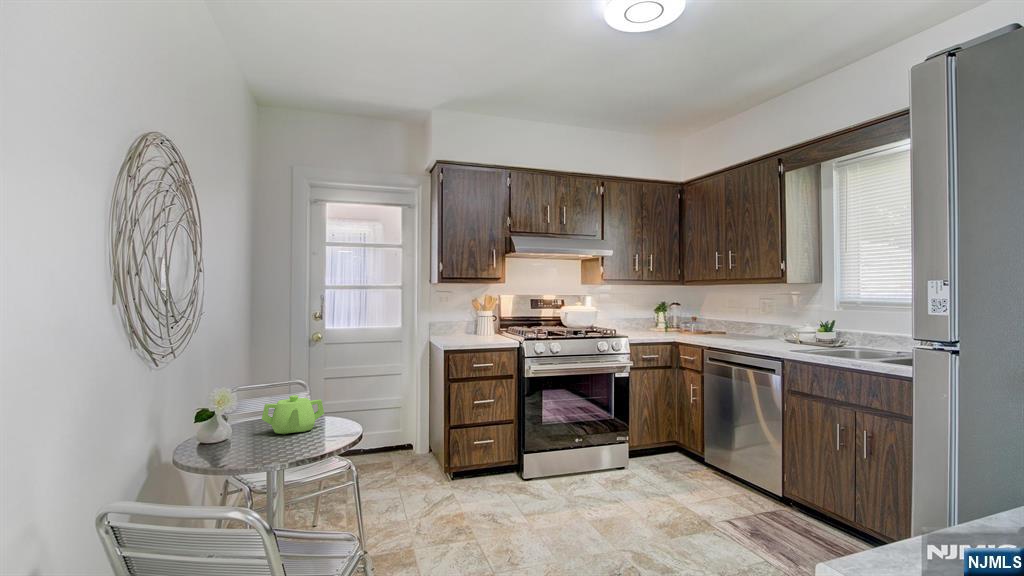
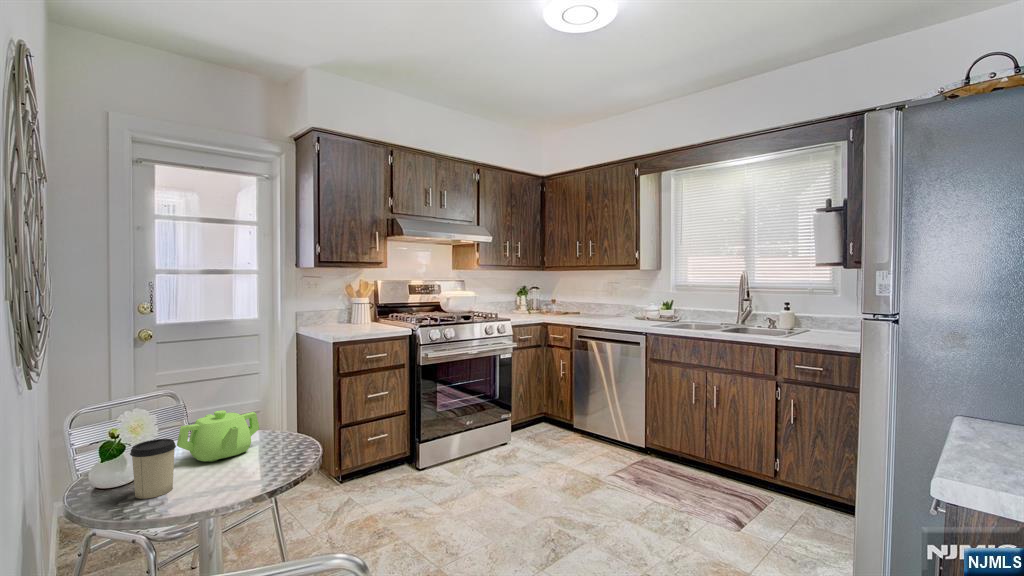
cup: none [214,410,245,452] -> present [130,439,176,499]

